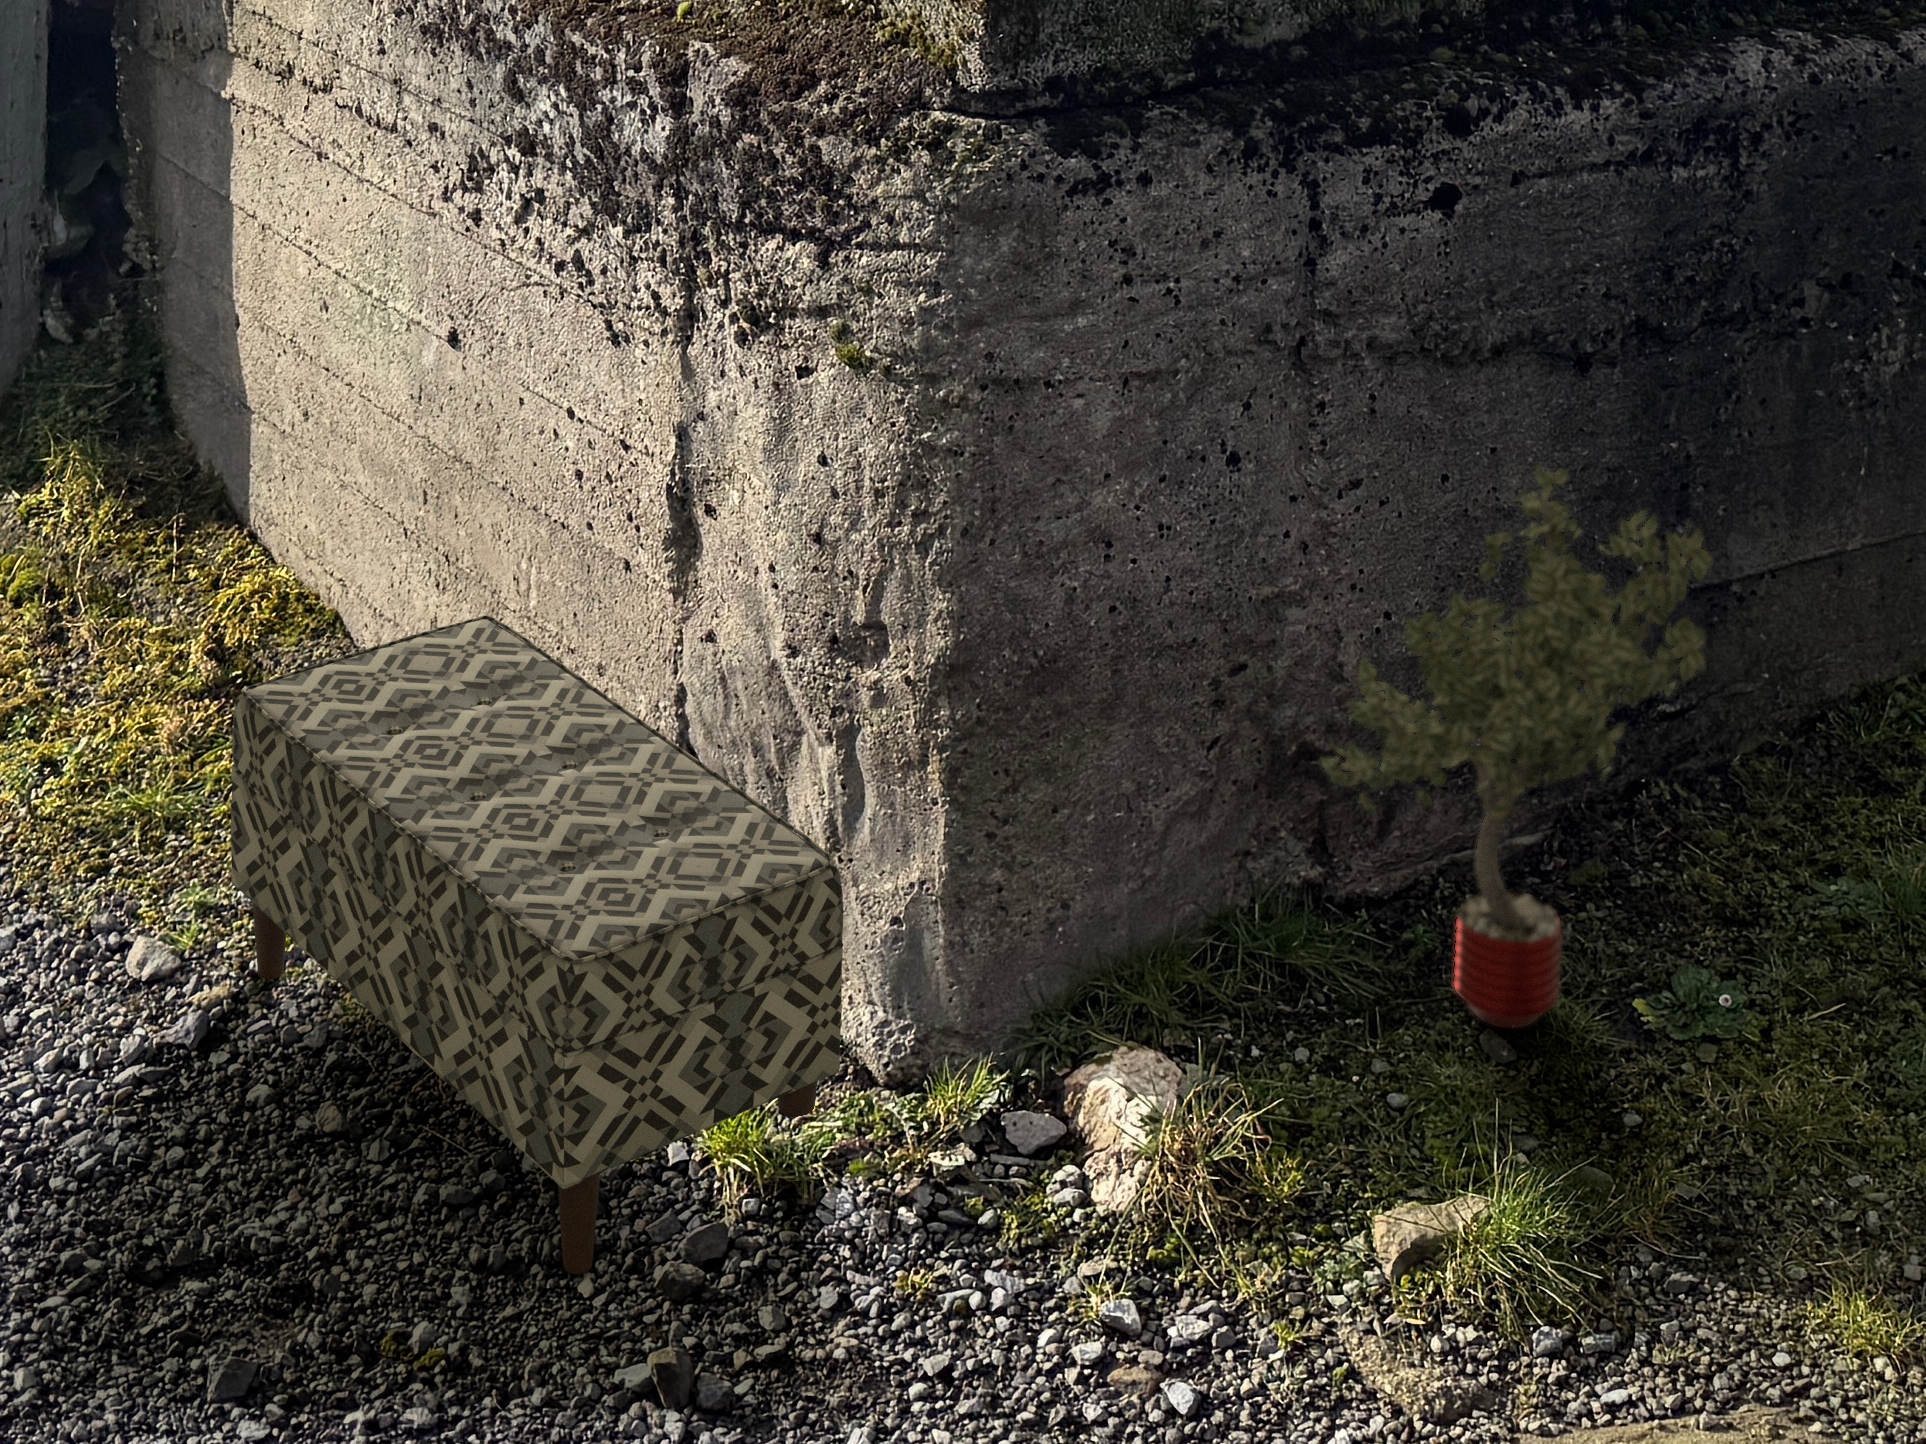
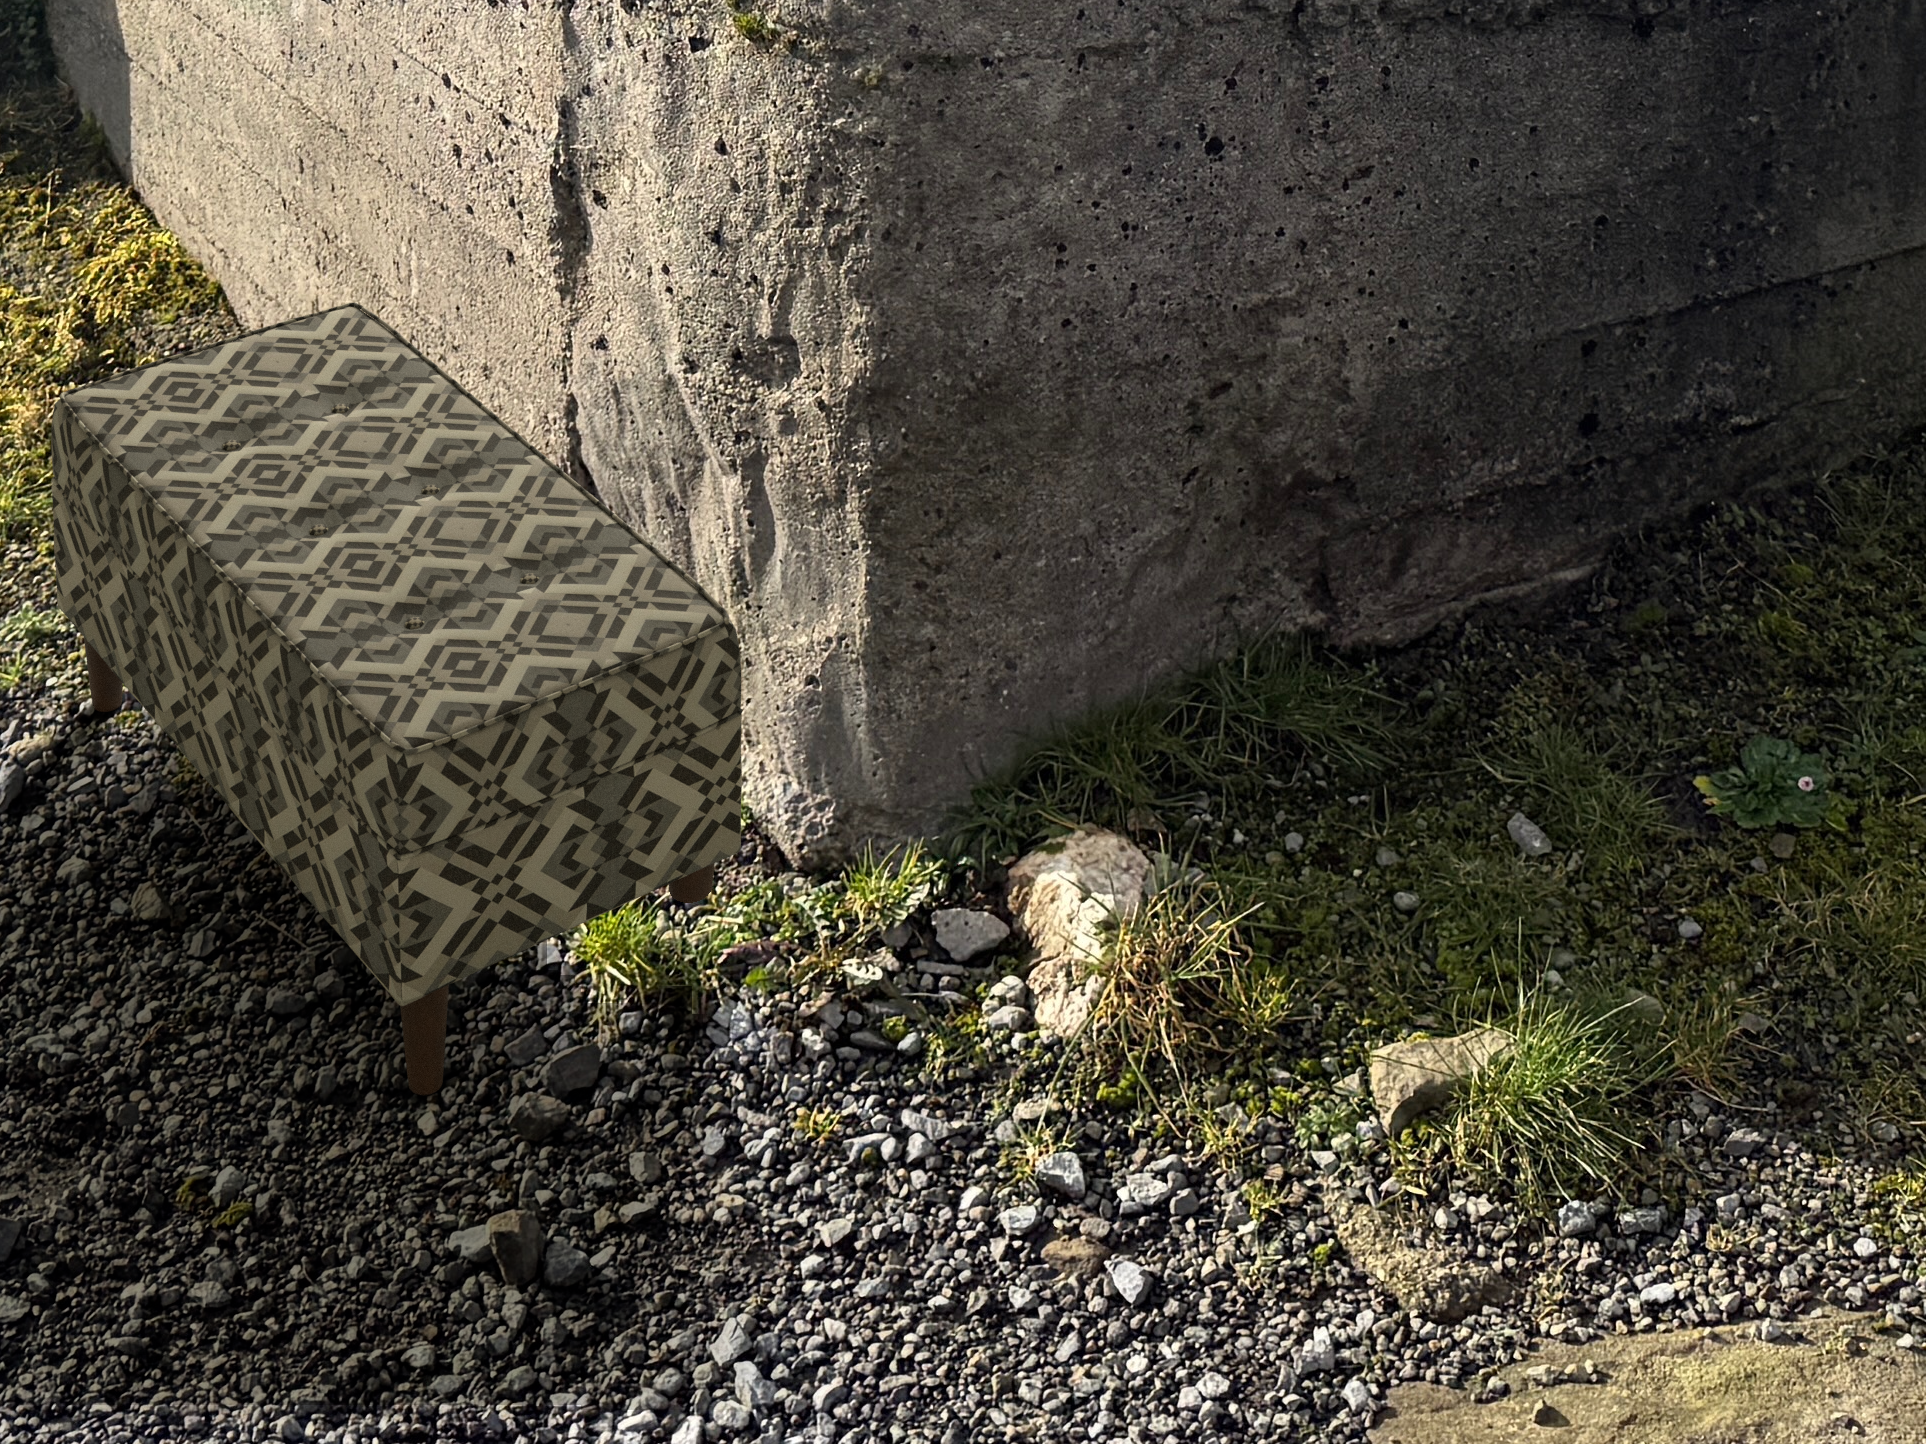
potted tree: present [1320,466,1711,1028] -> none [1310,151,1784,802]

